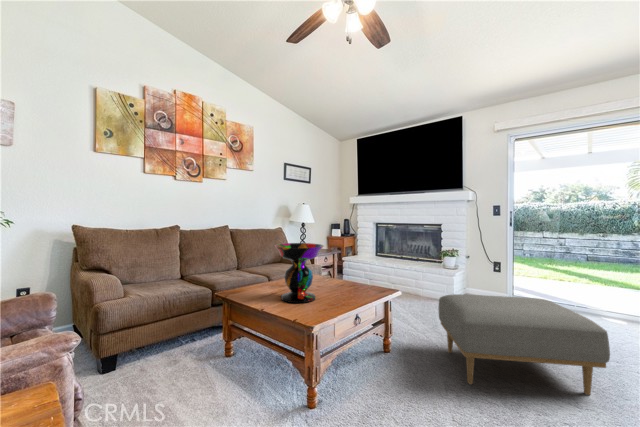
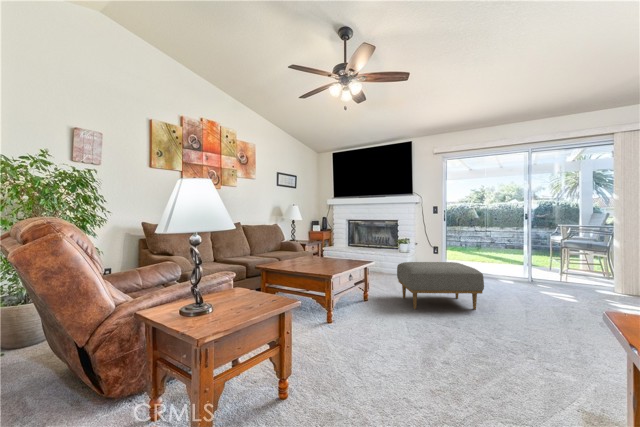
decorative bowl: present [275,243,324,303] -> none [297,232,329,268]

